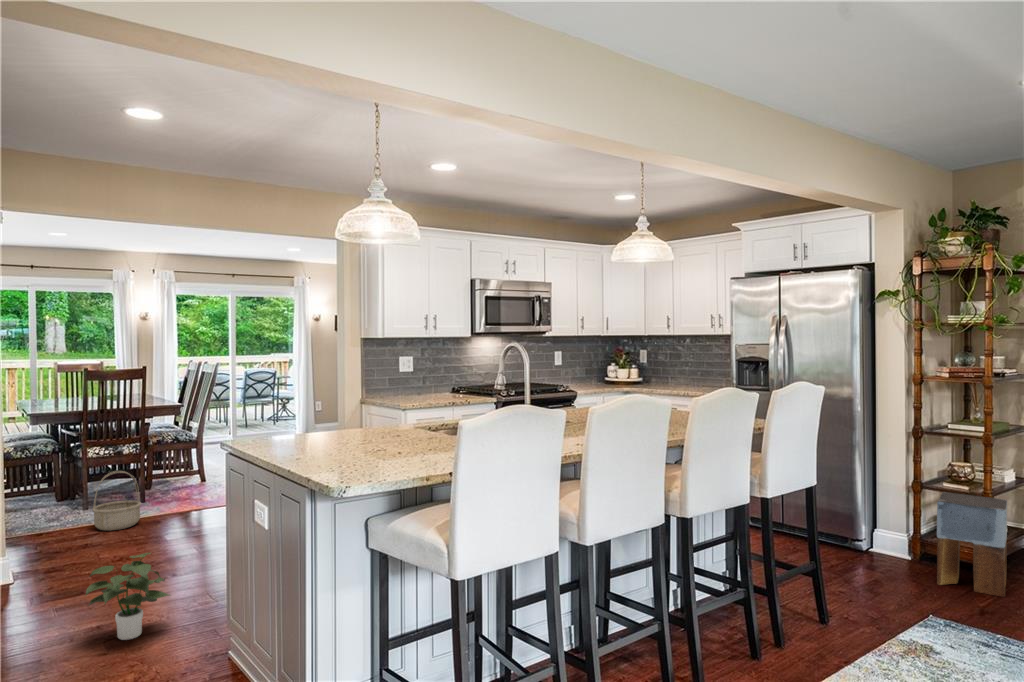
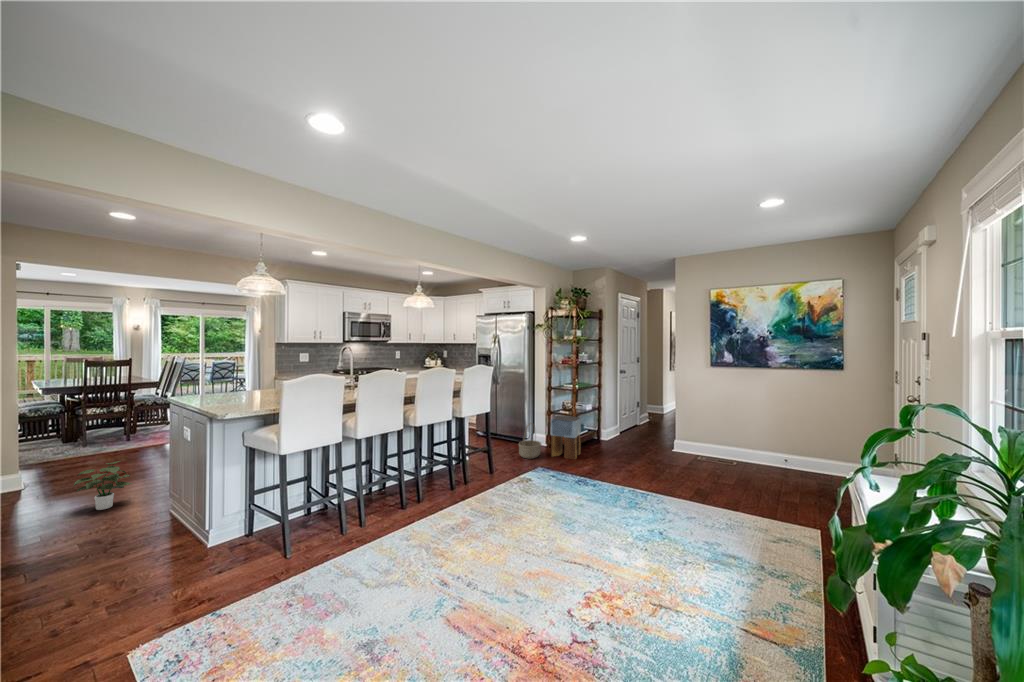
basket: present [93,471,141,531] -> present [519,423,541,459]

